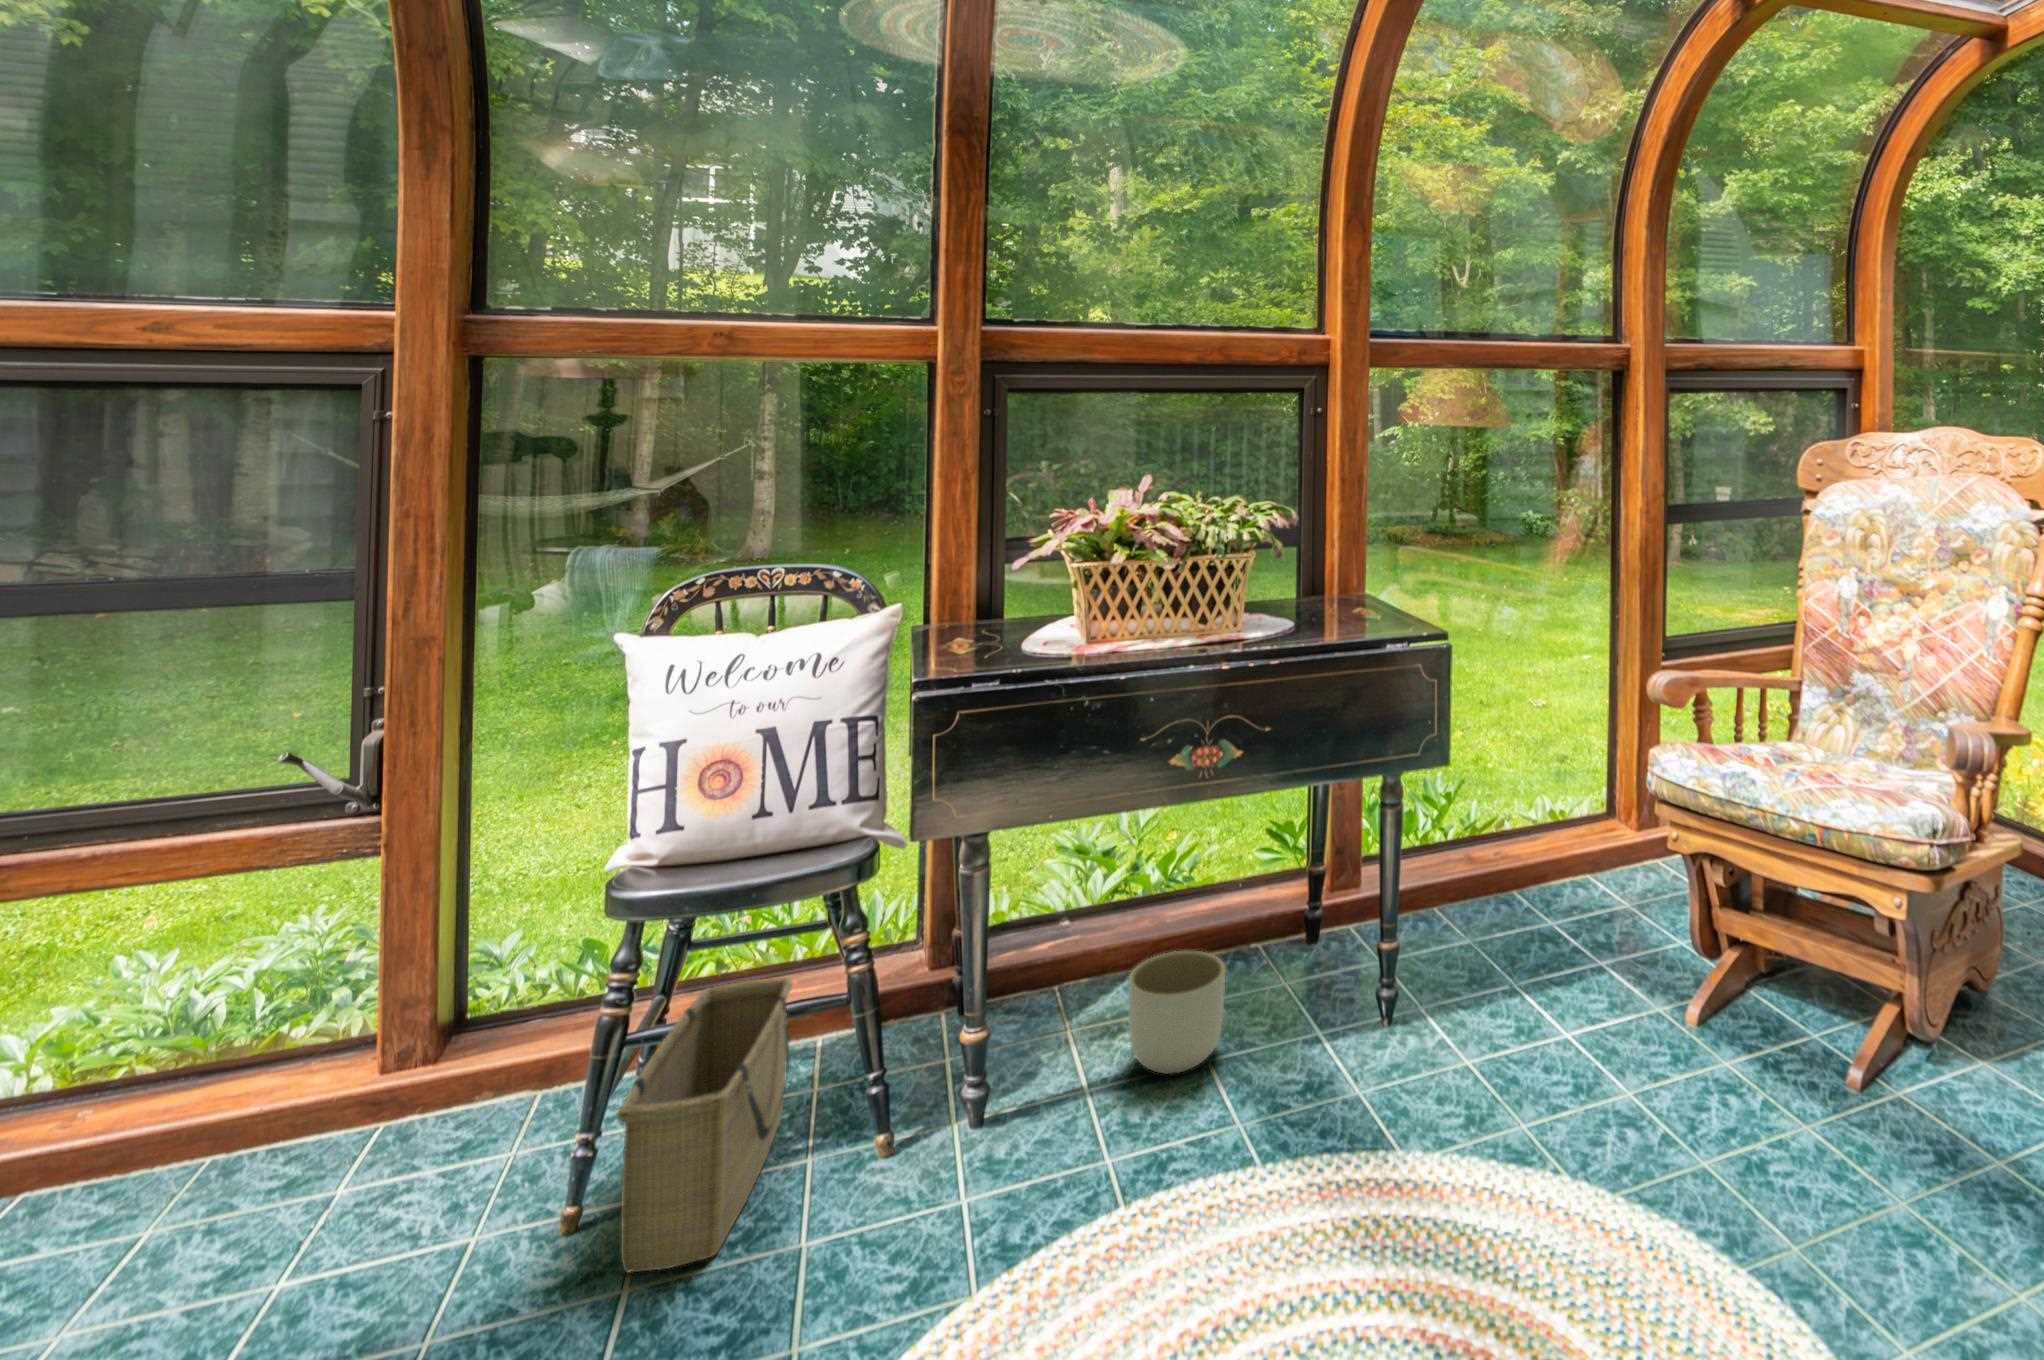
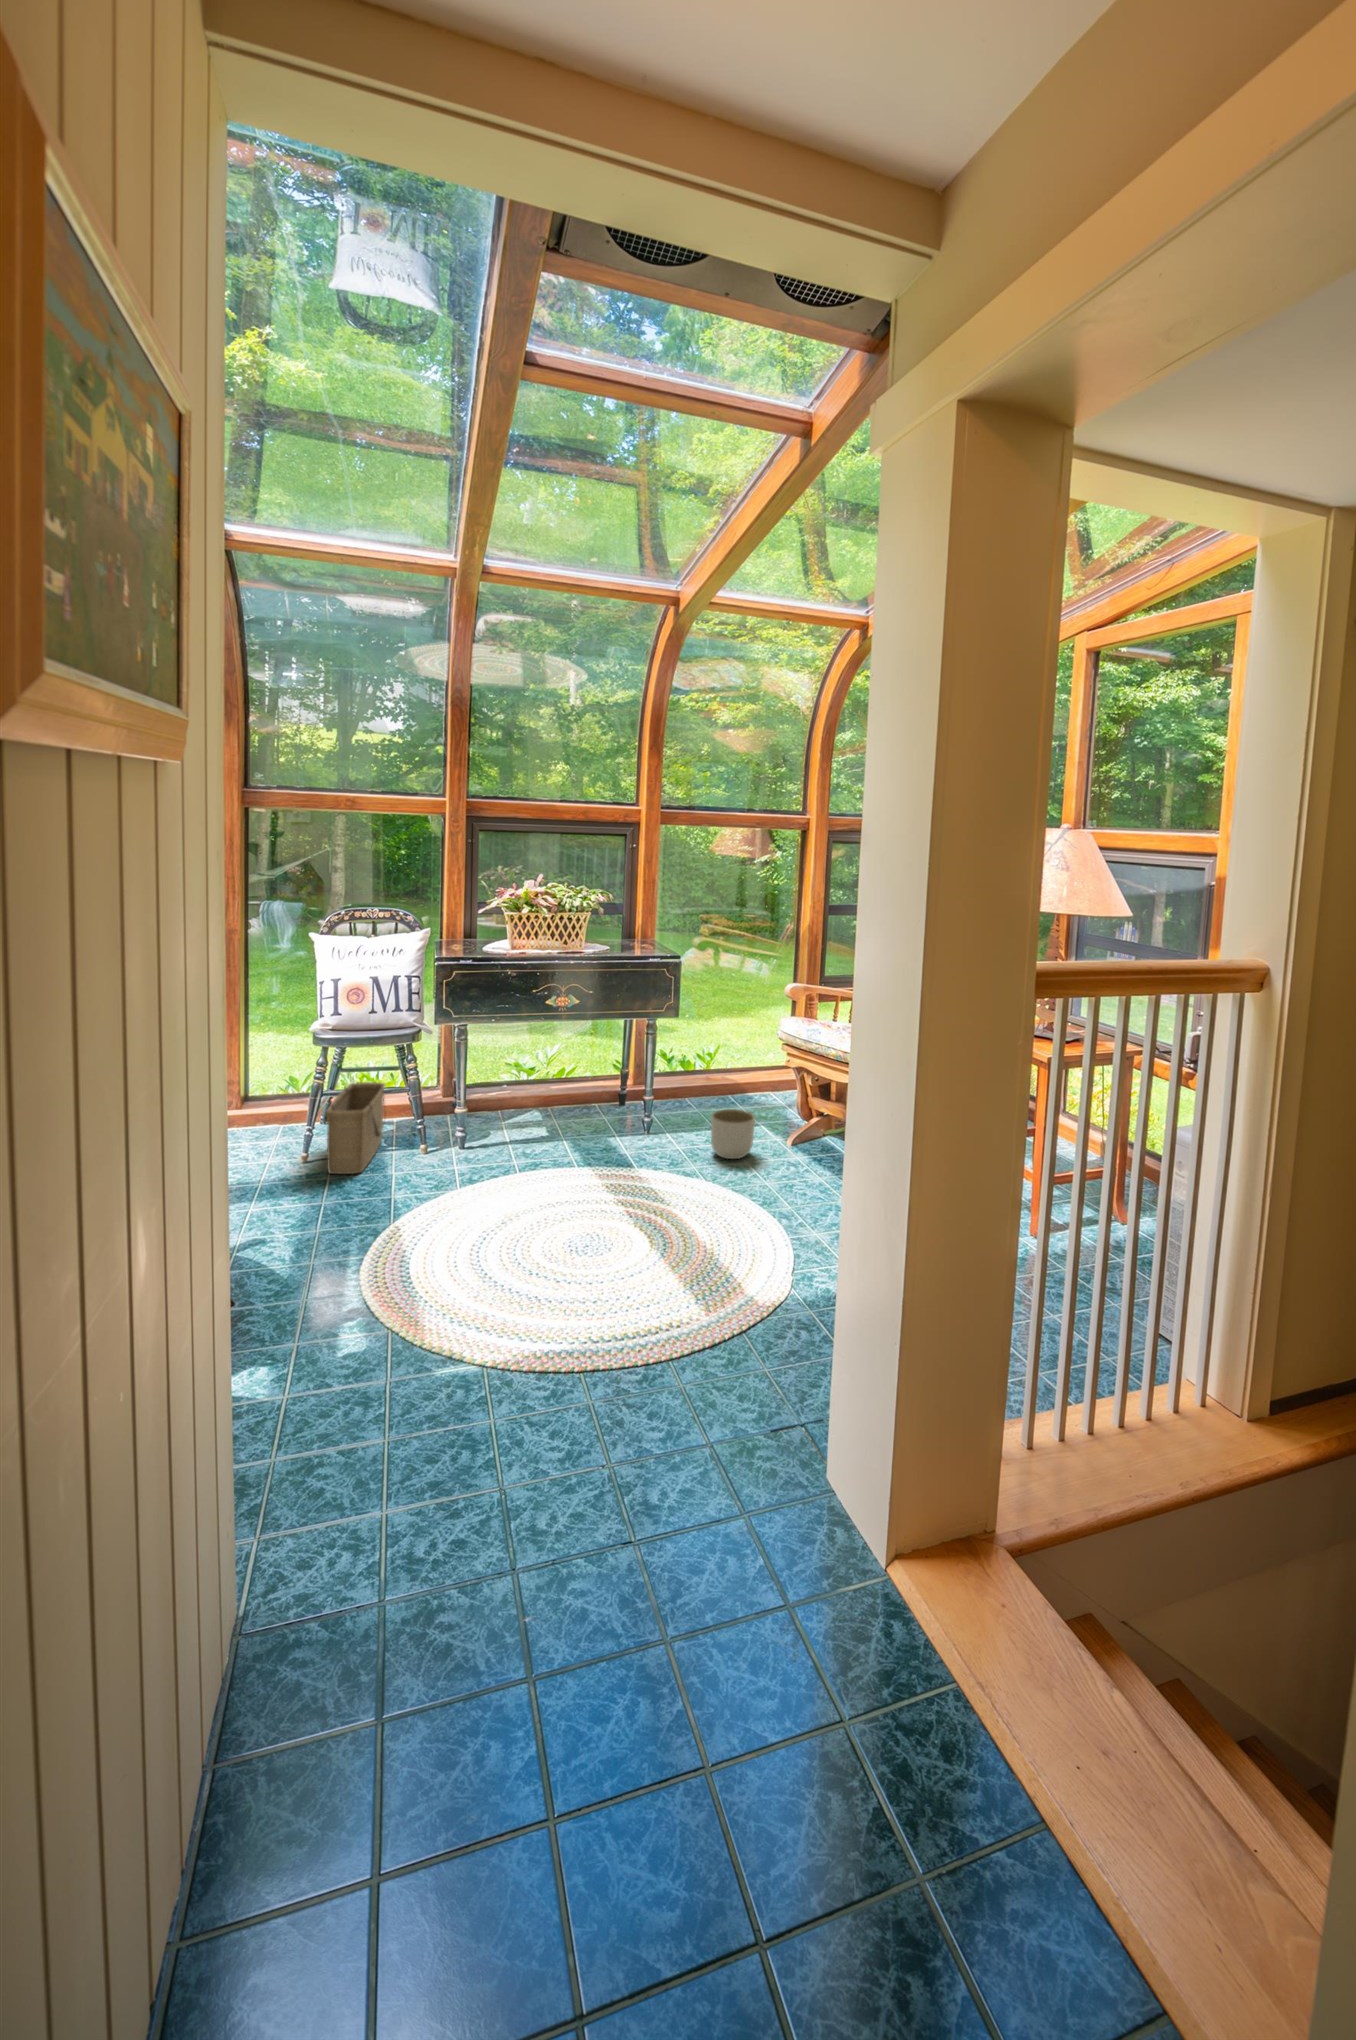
planter: present [1128,951,1225,1074] -> present [711,1109,755,1159]

